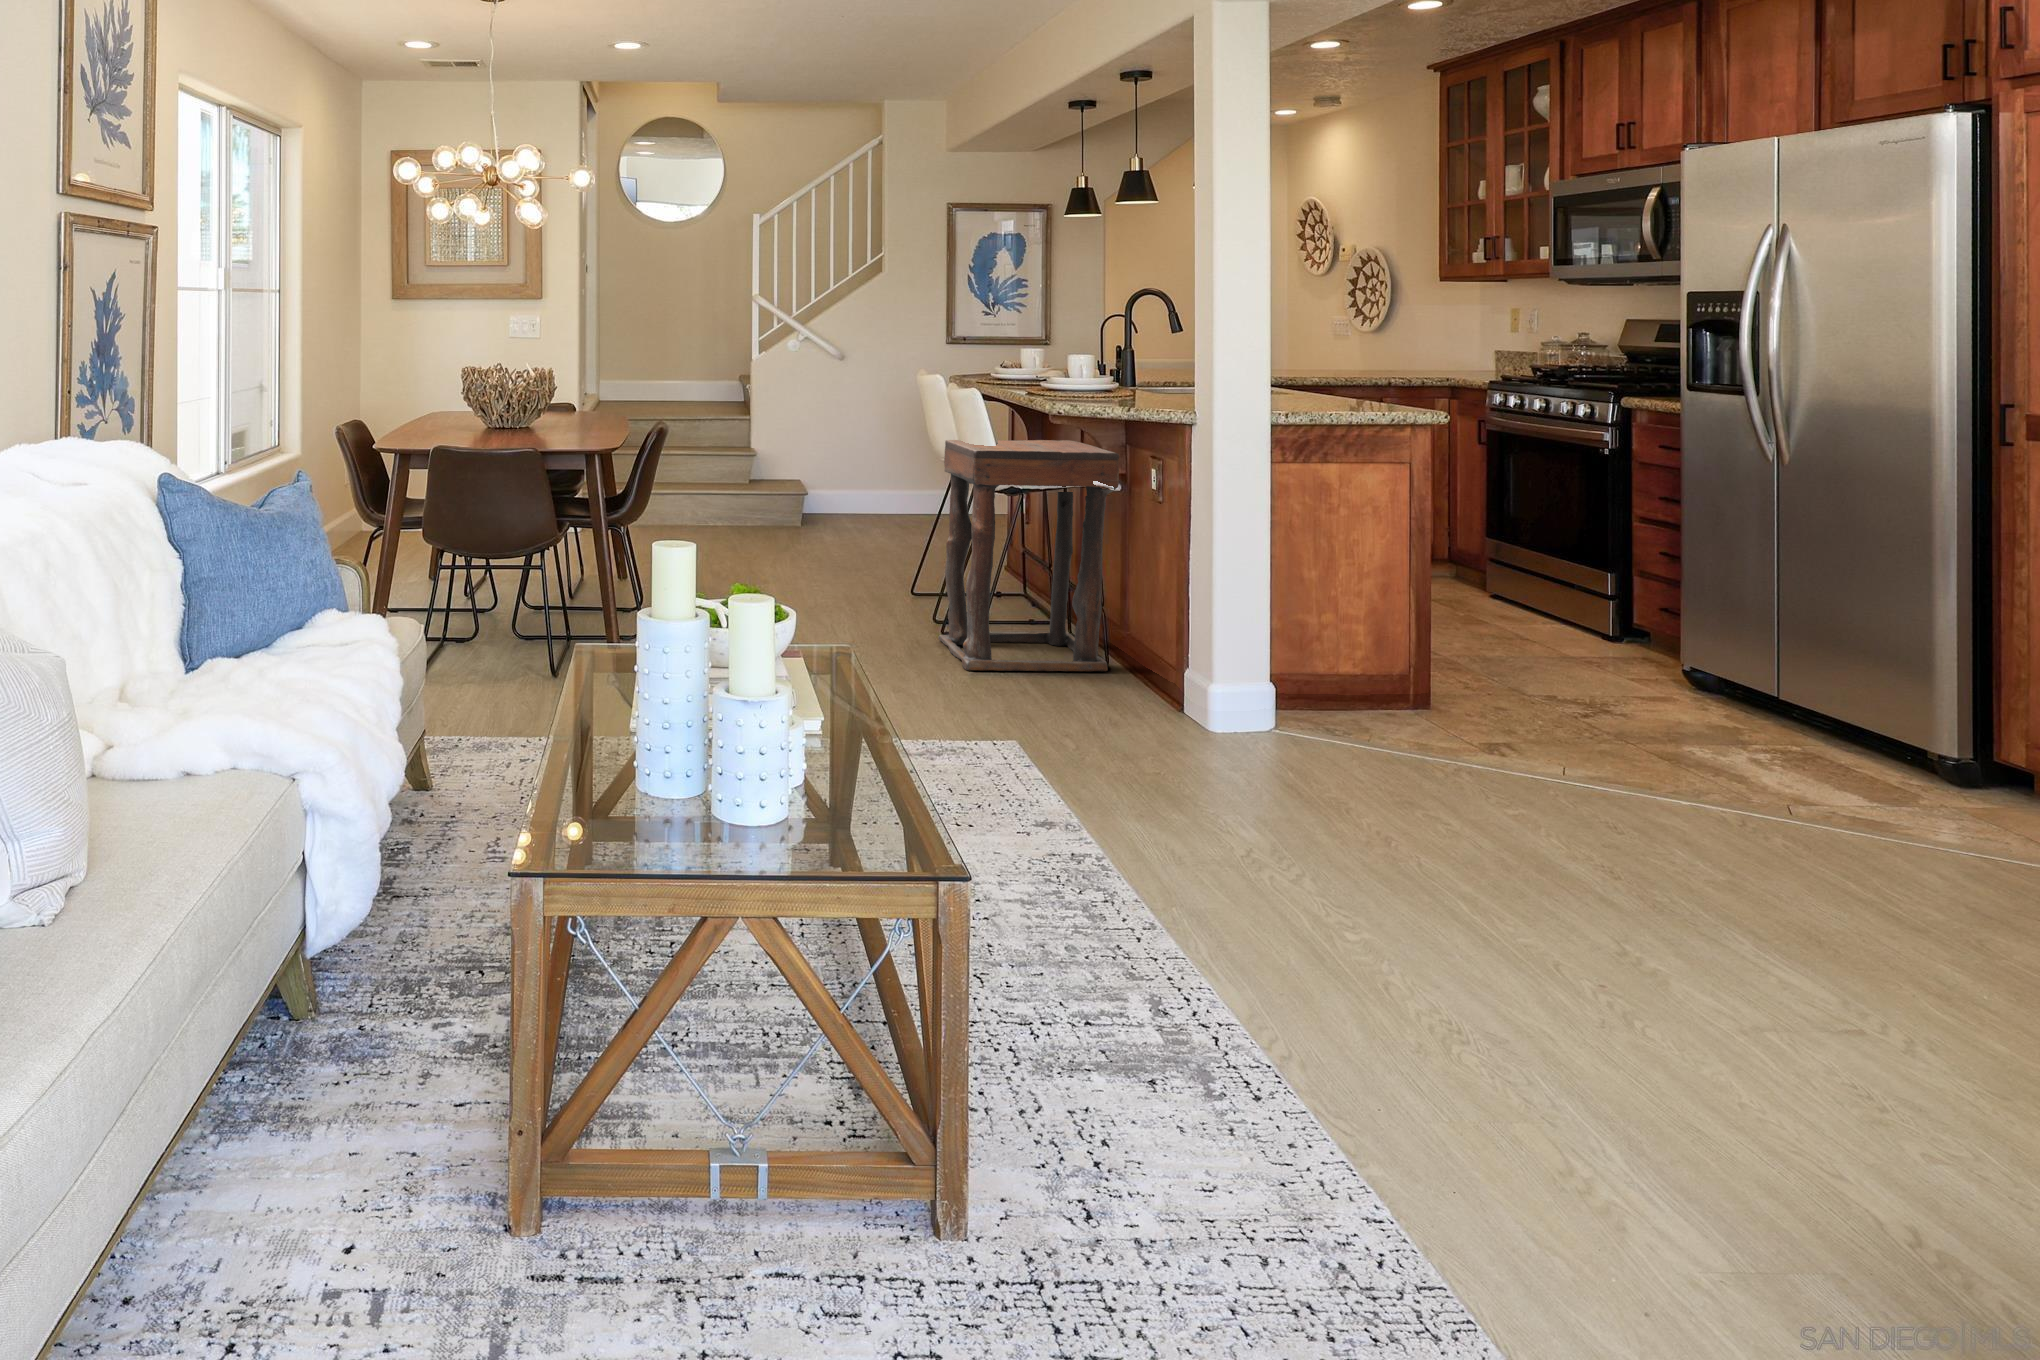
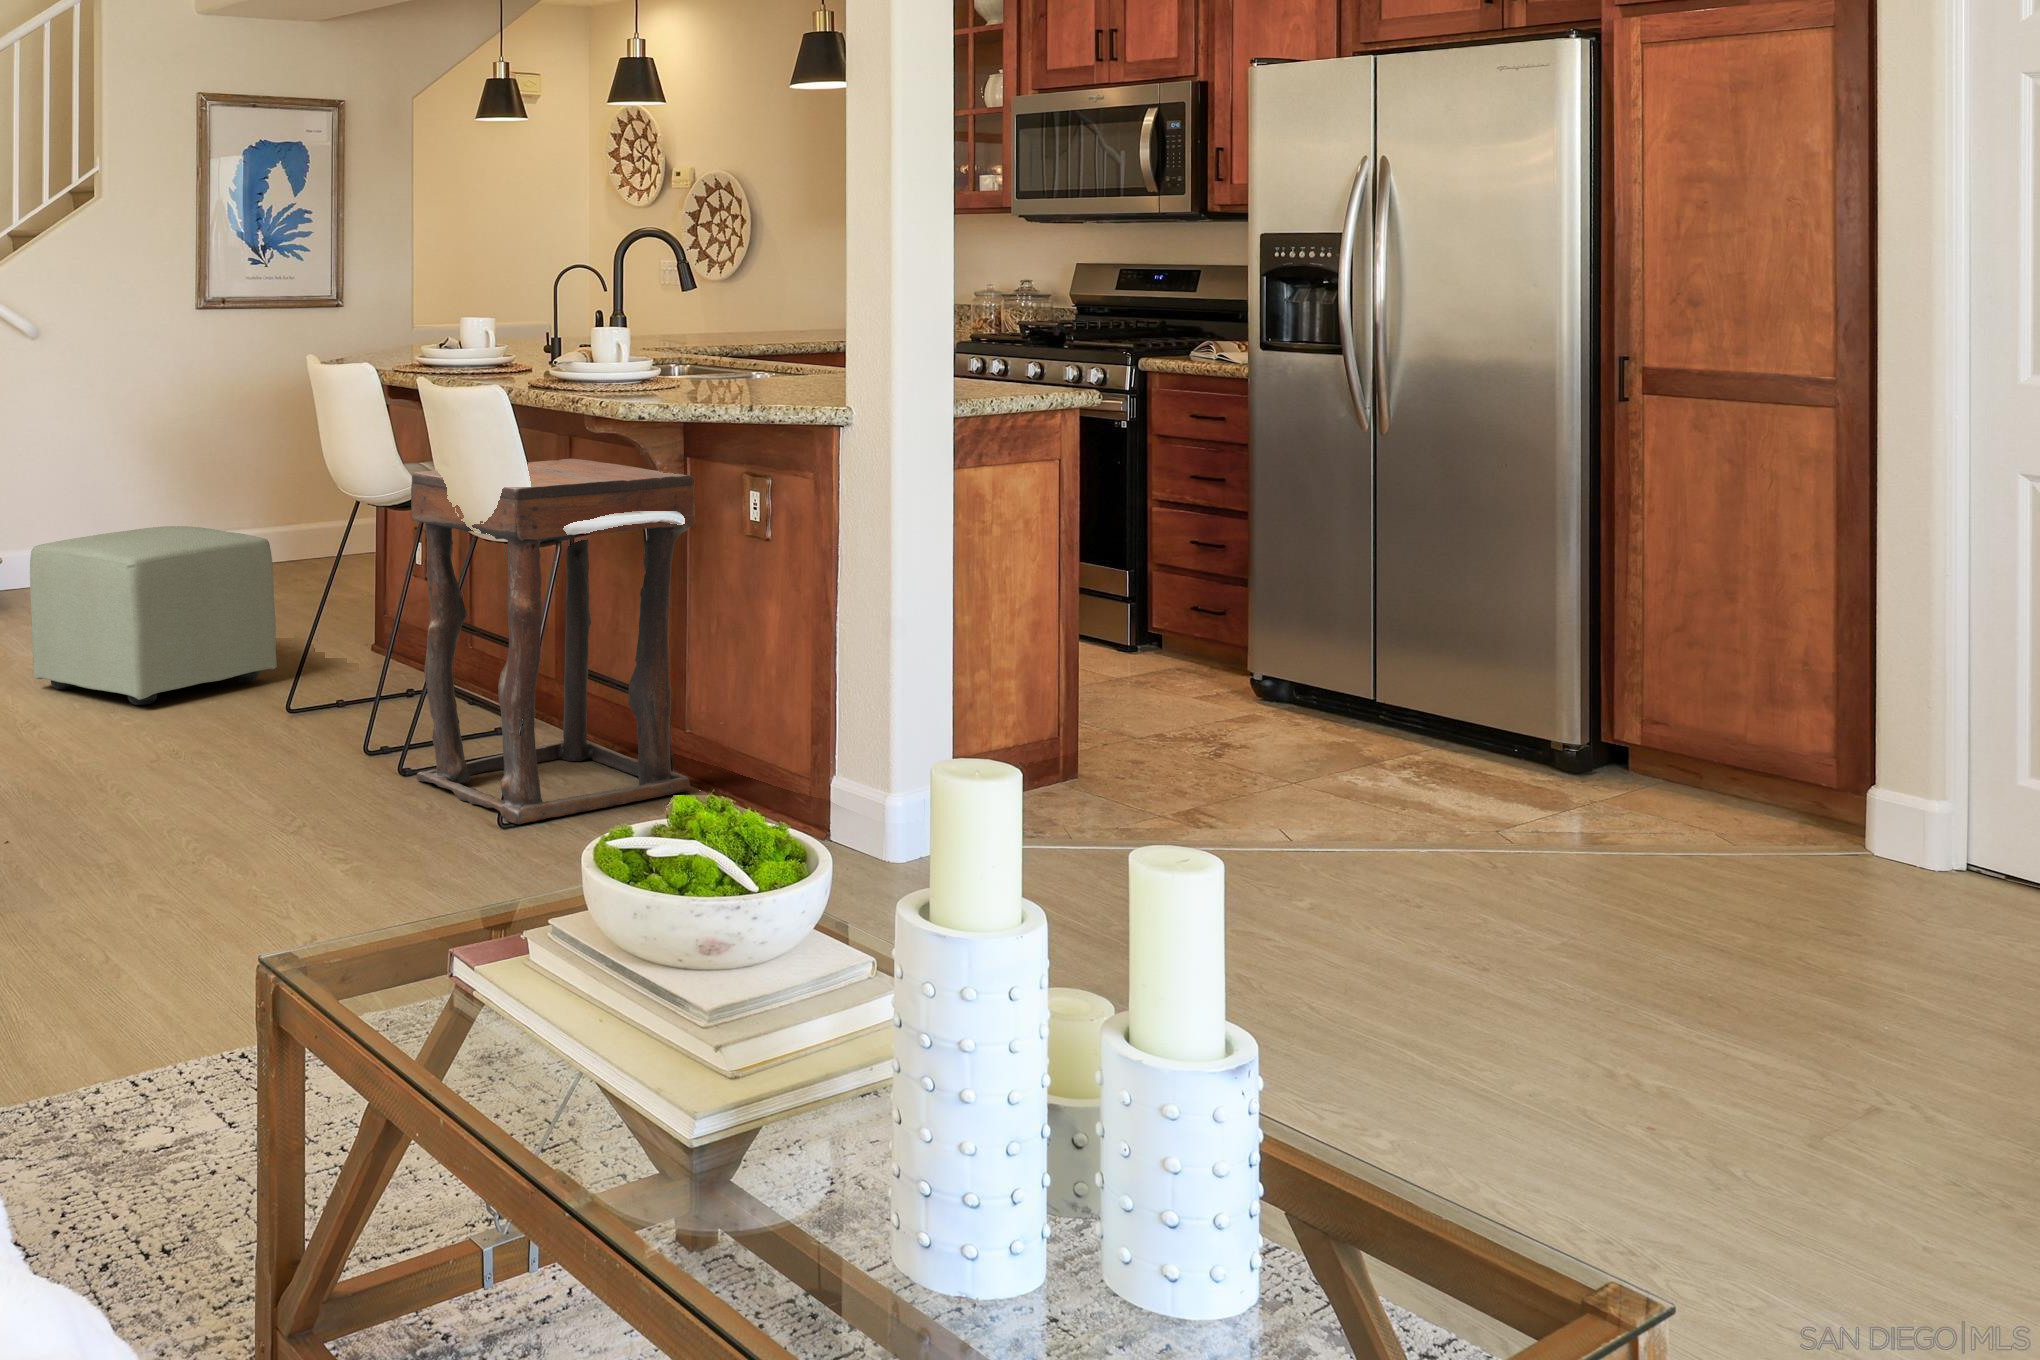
ottoman: none [784,476,929,581] -> present [30,526,277,705]

